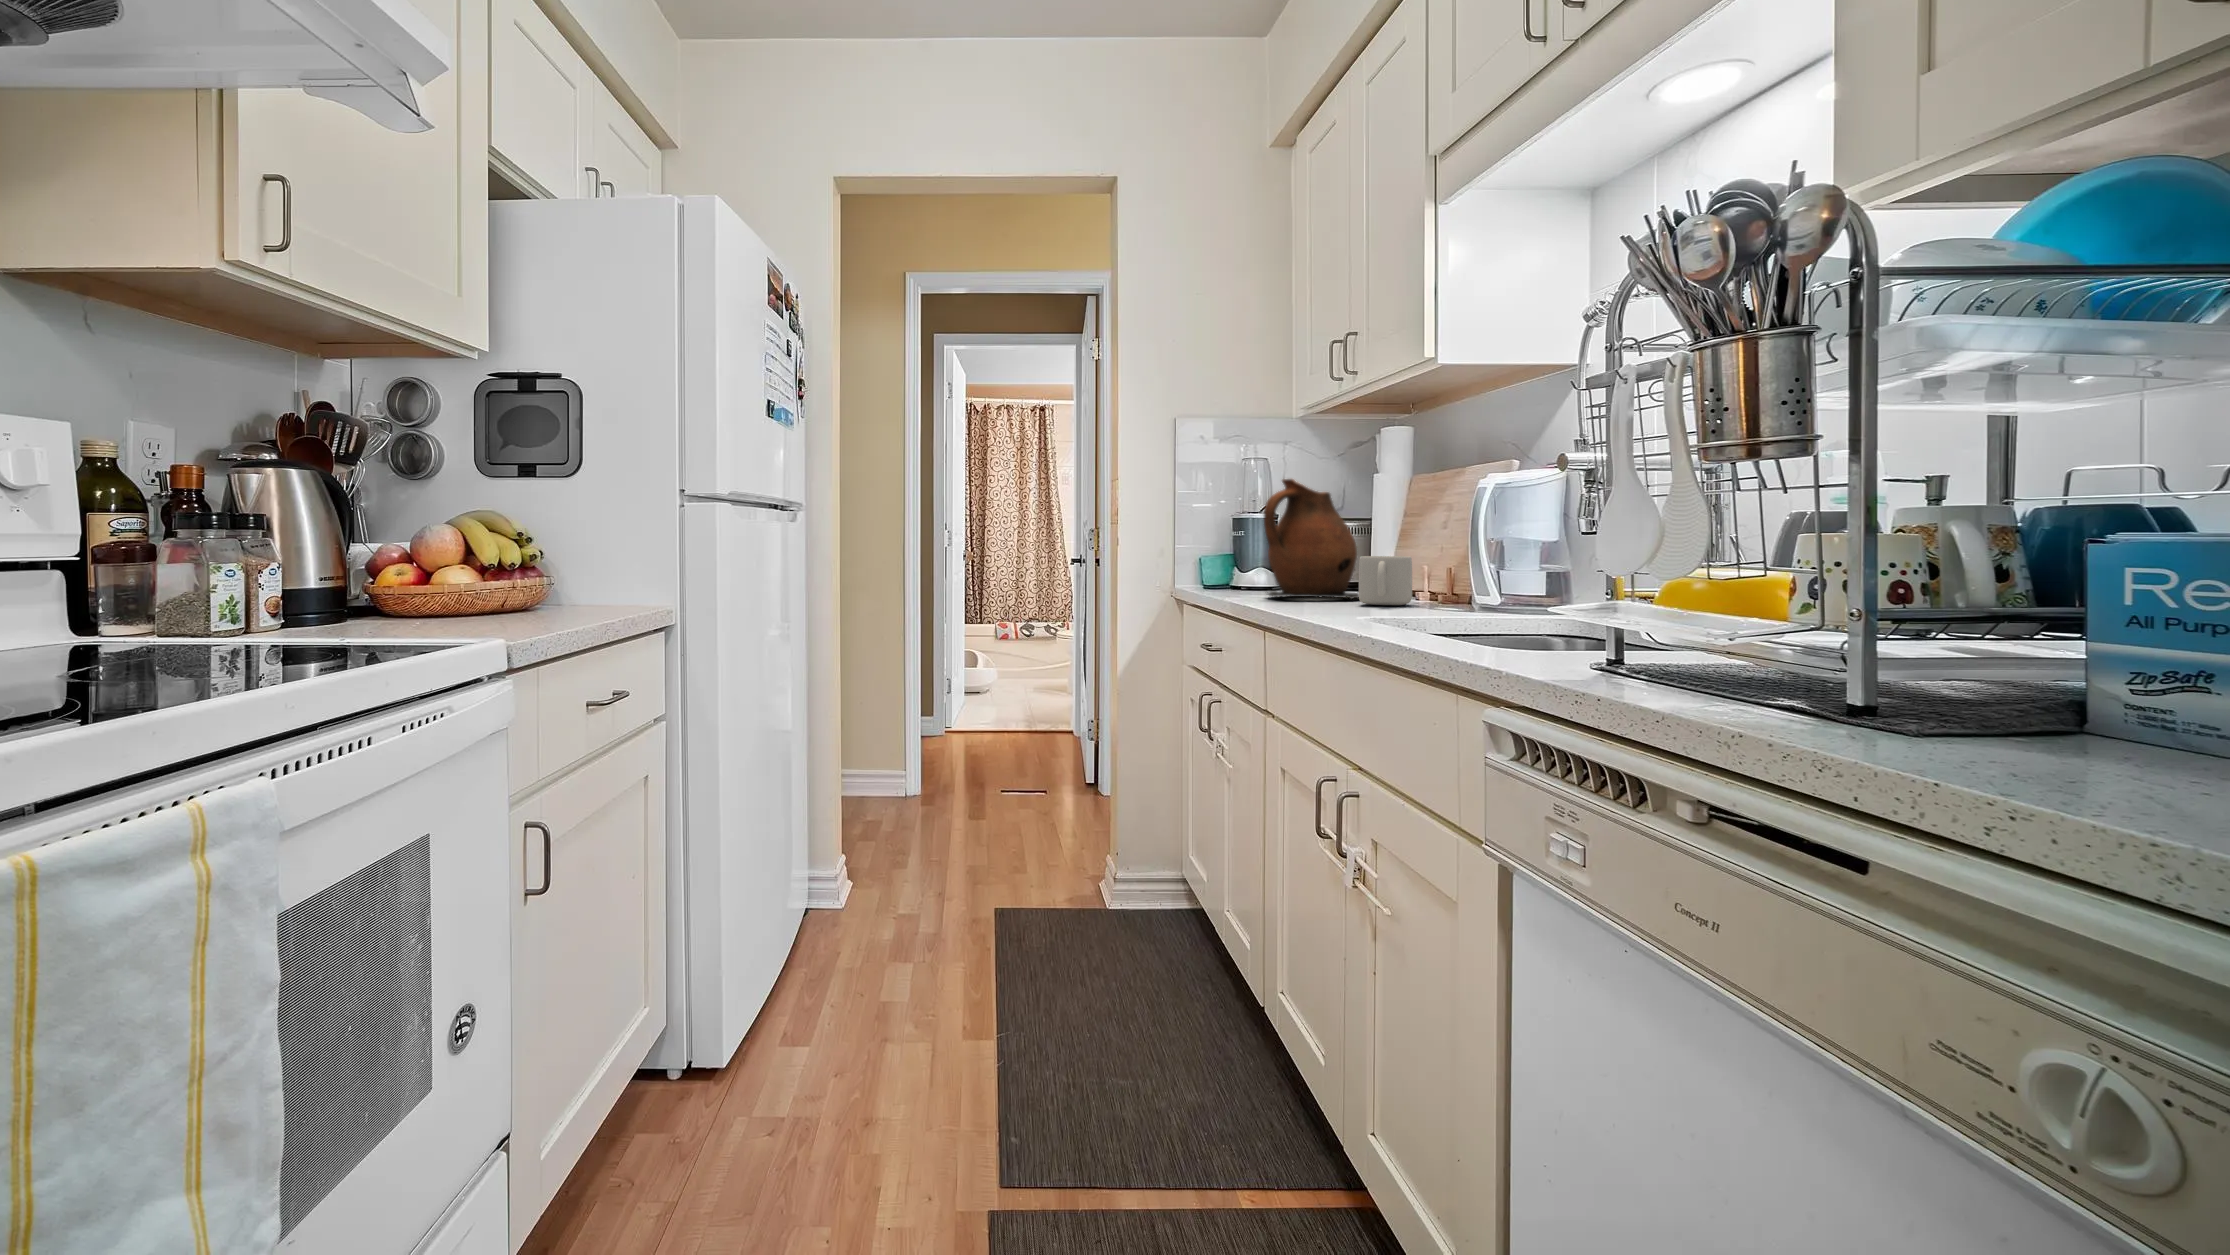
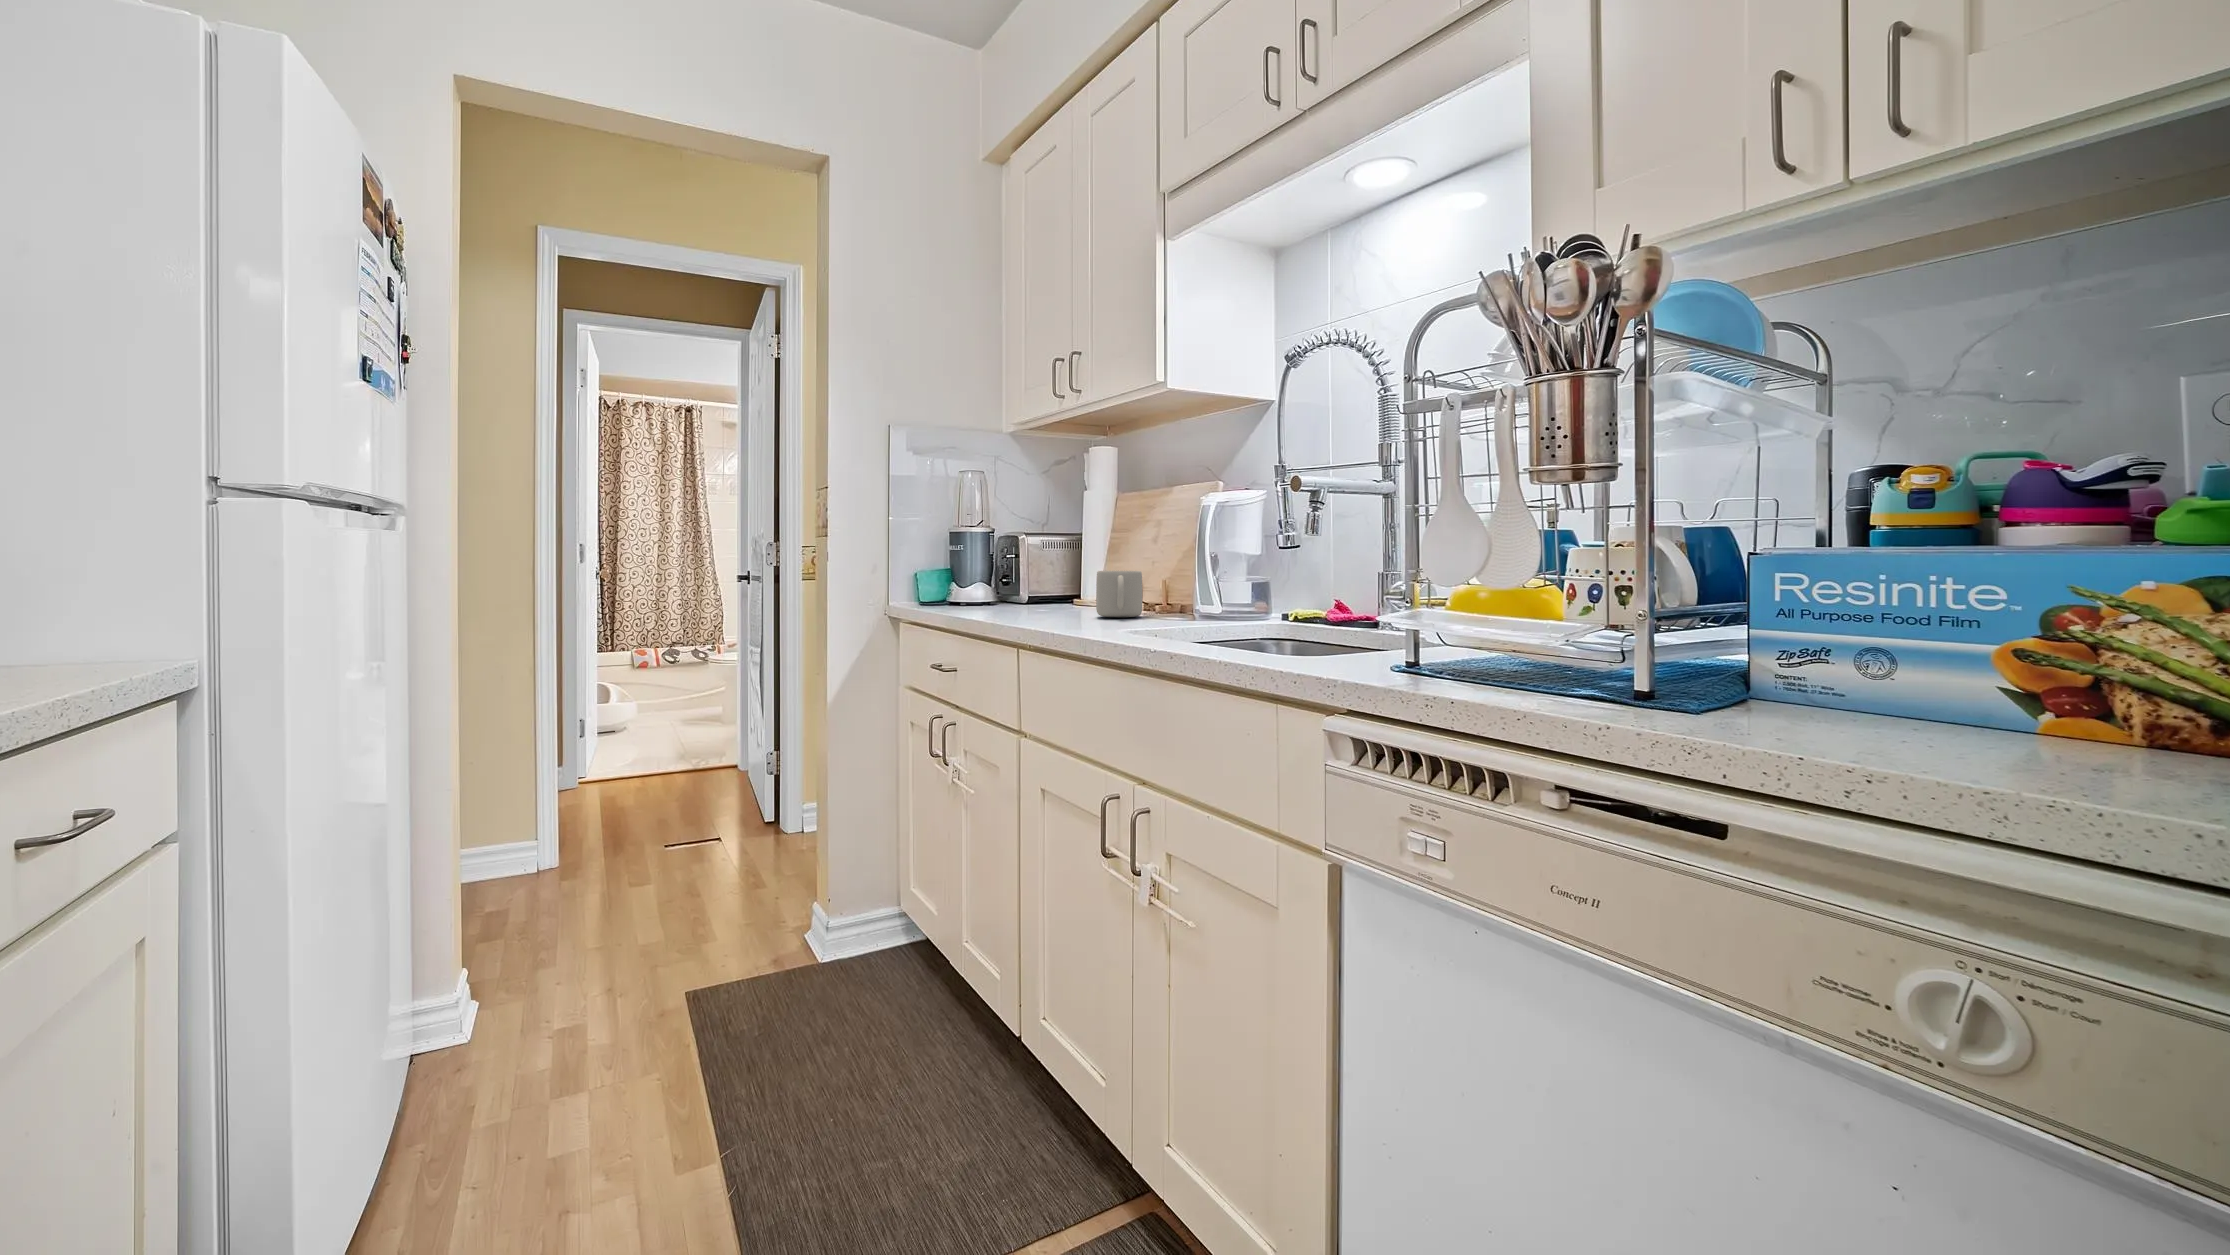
ceramic pitcher: present [1264,479,1358,599] -> none [994,494,1092,614]

